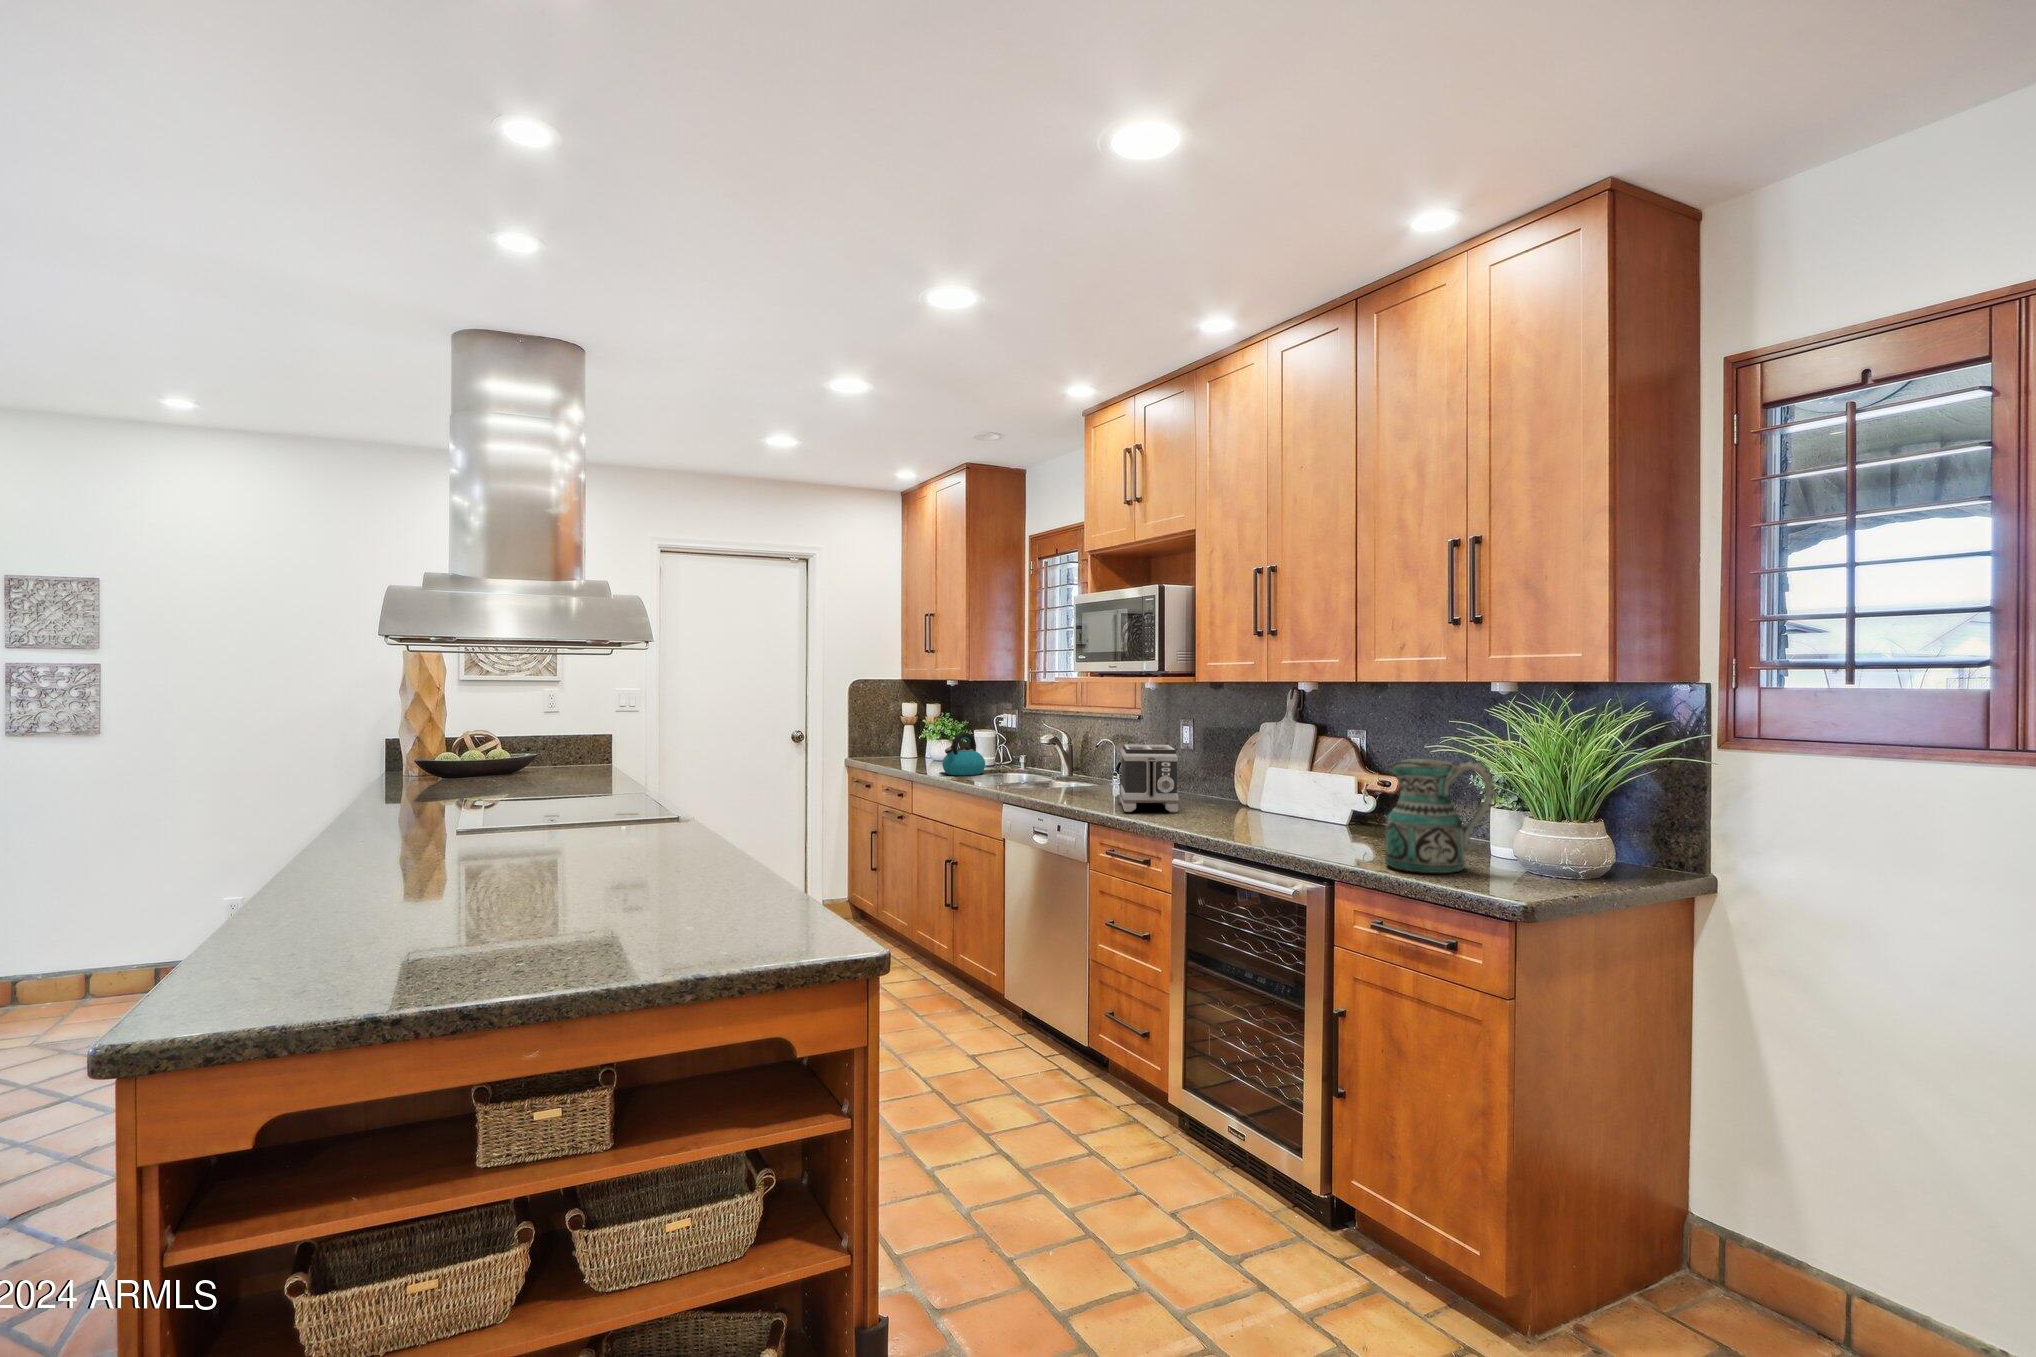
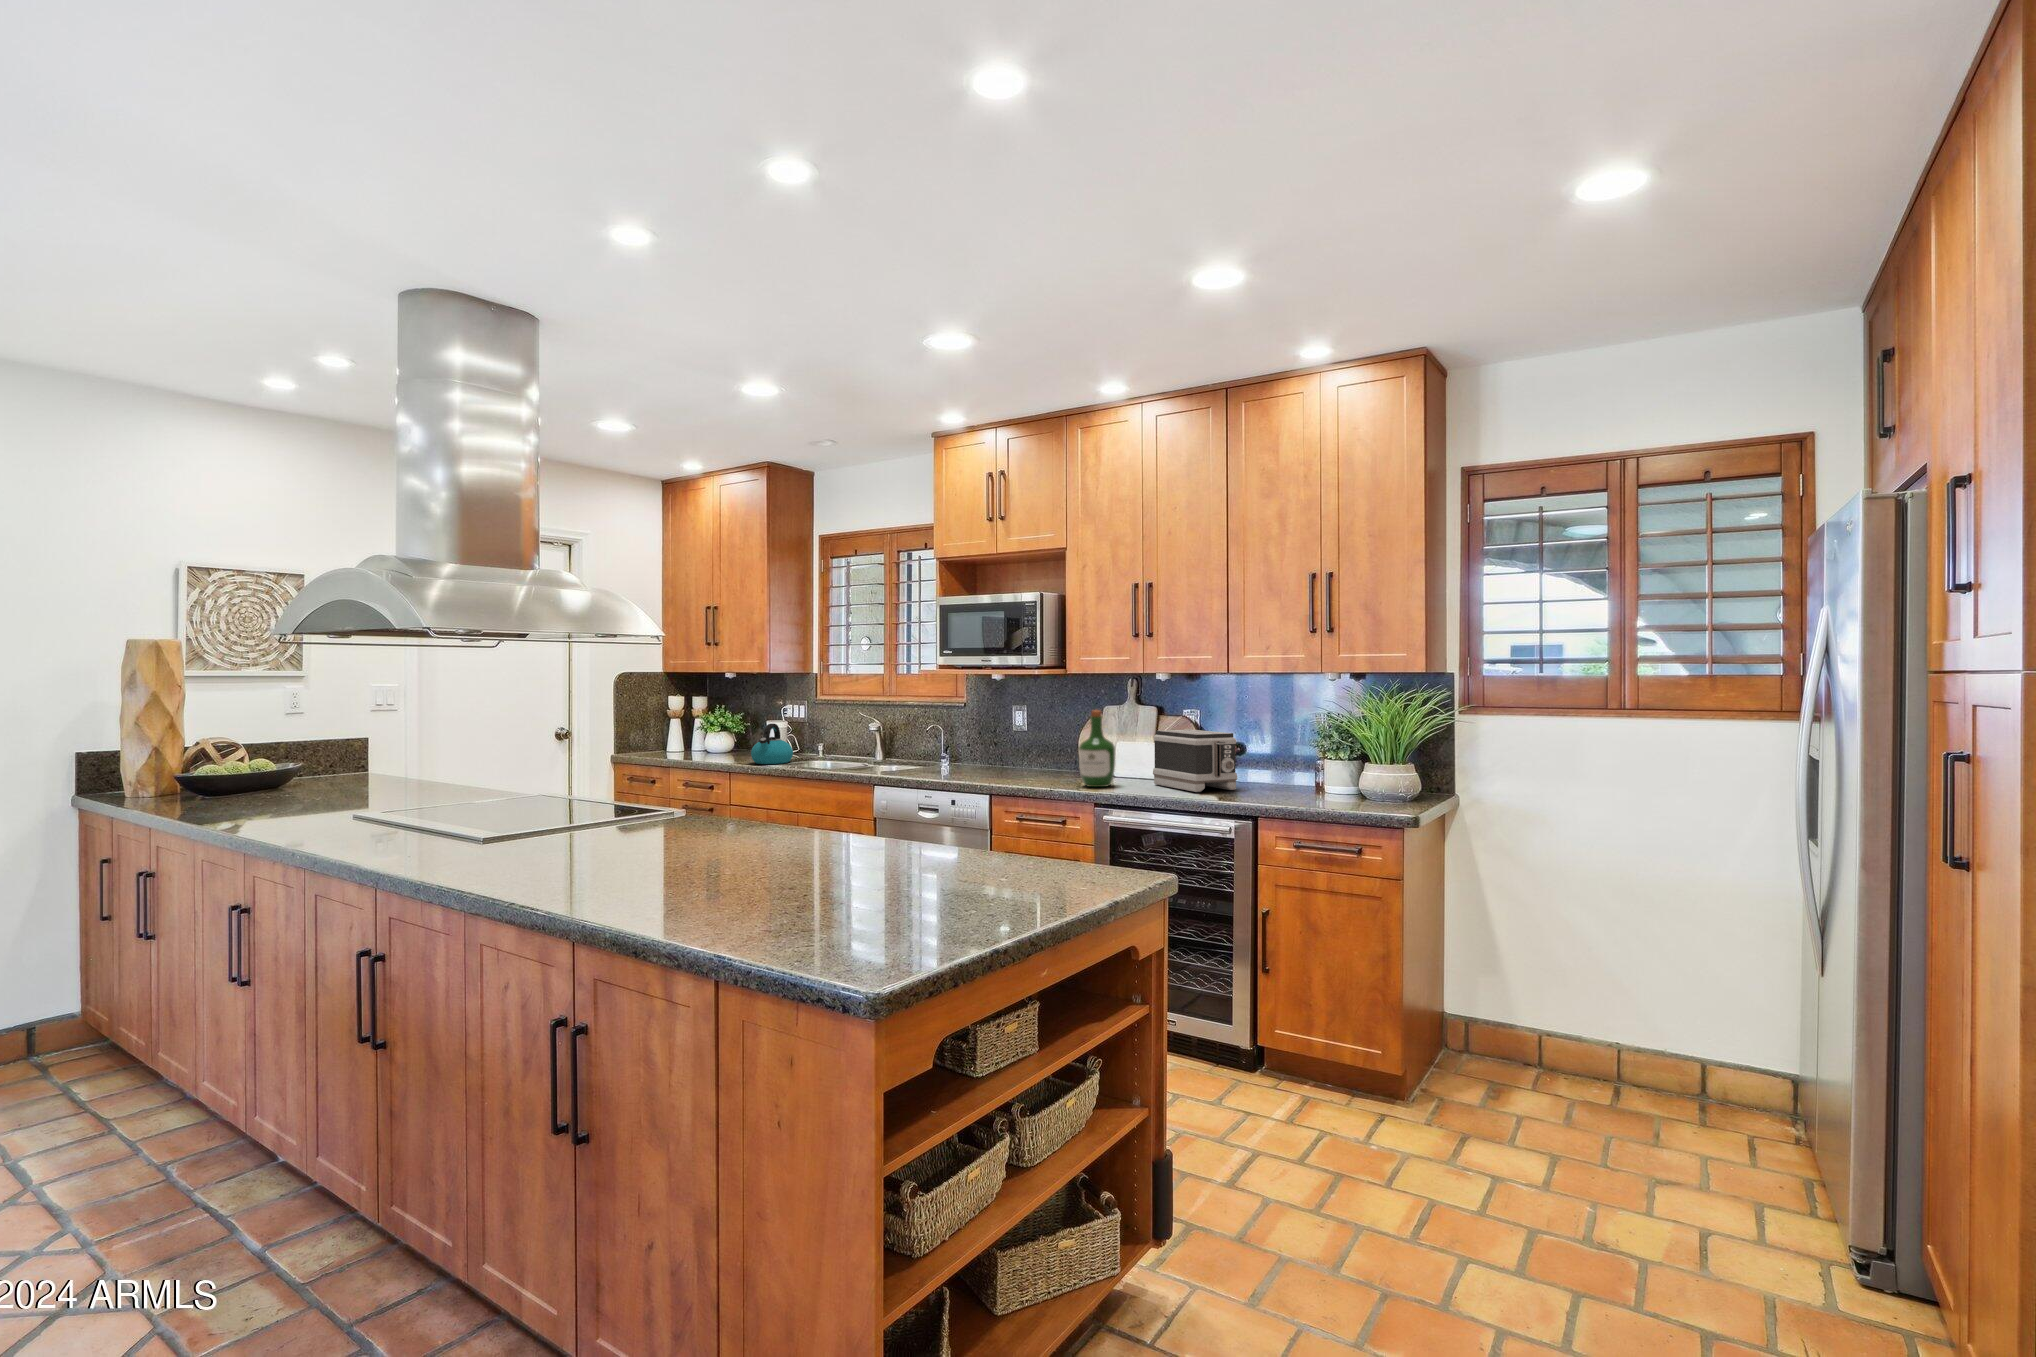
wine bottle: none [1179,725,1227,823] -> present [1078,710,1115,787]
toaster: present [1120,745,1179,813] -> present [1153,730,1237,792]
ceramic pitcher: present [1385,759,1495,873] -> none [1292,729,1365,806]

